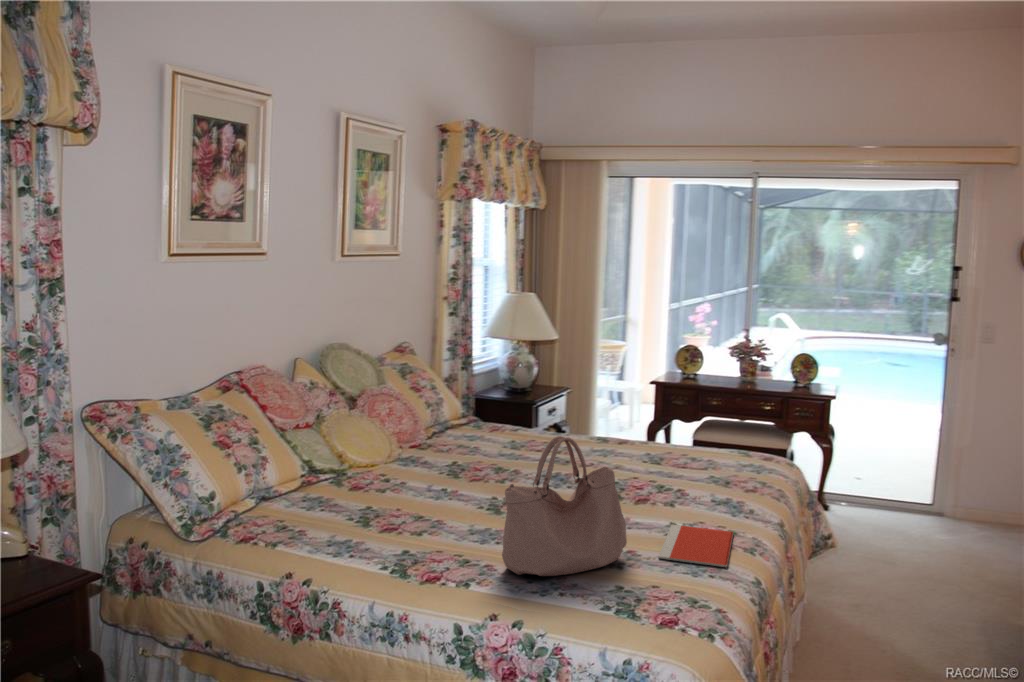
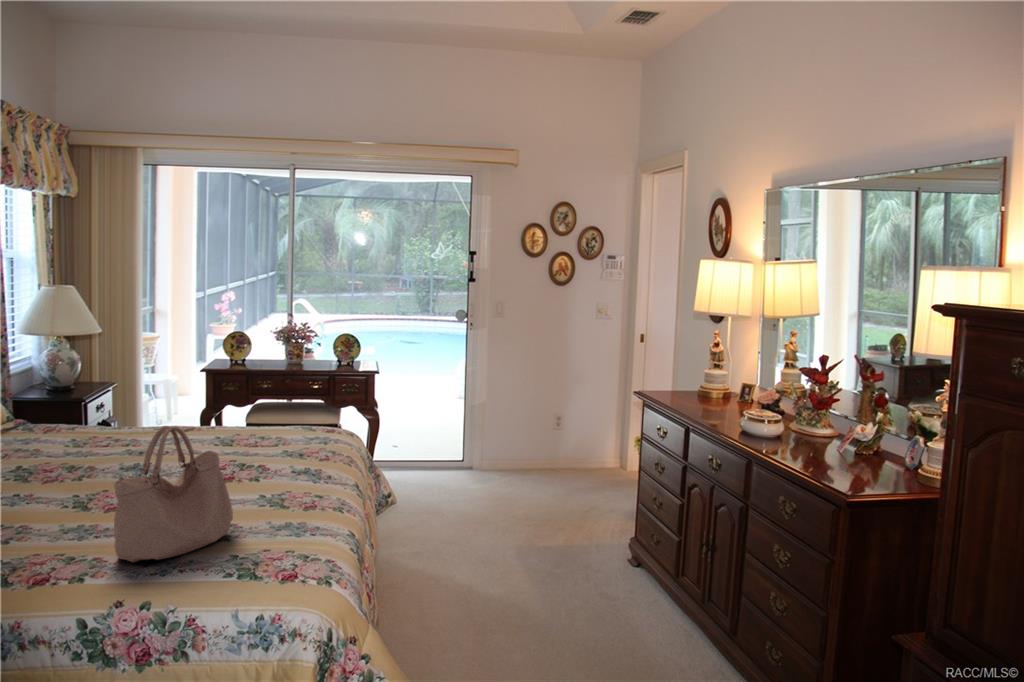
notebook: present [658,525,733,567] -> none [262,496,324,527]

